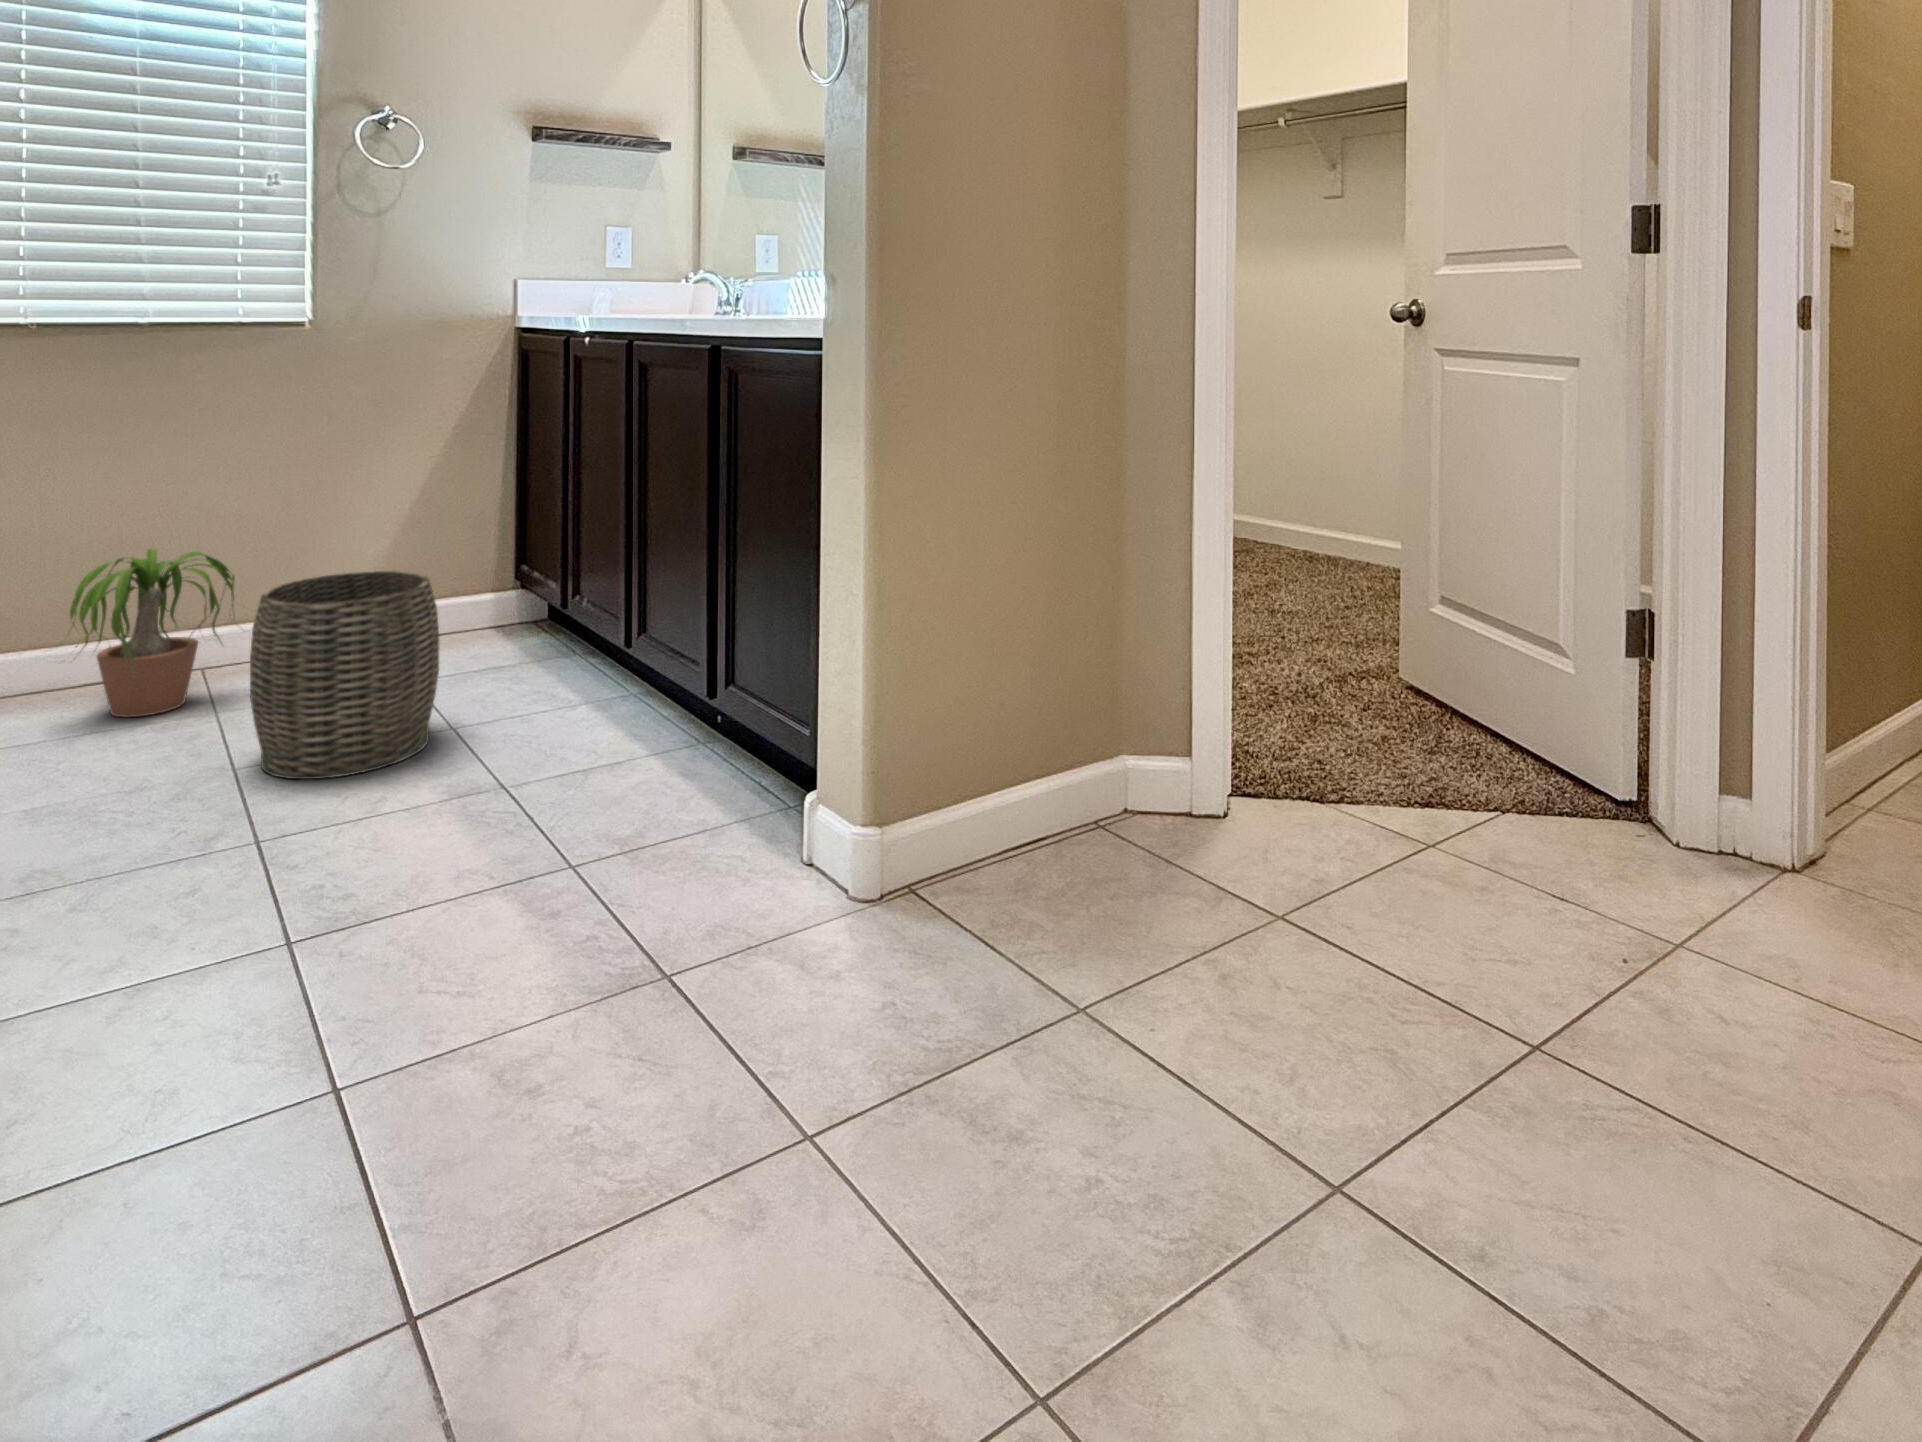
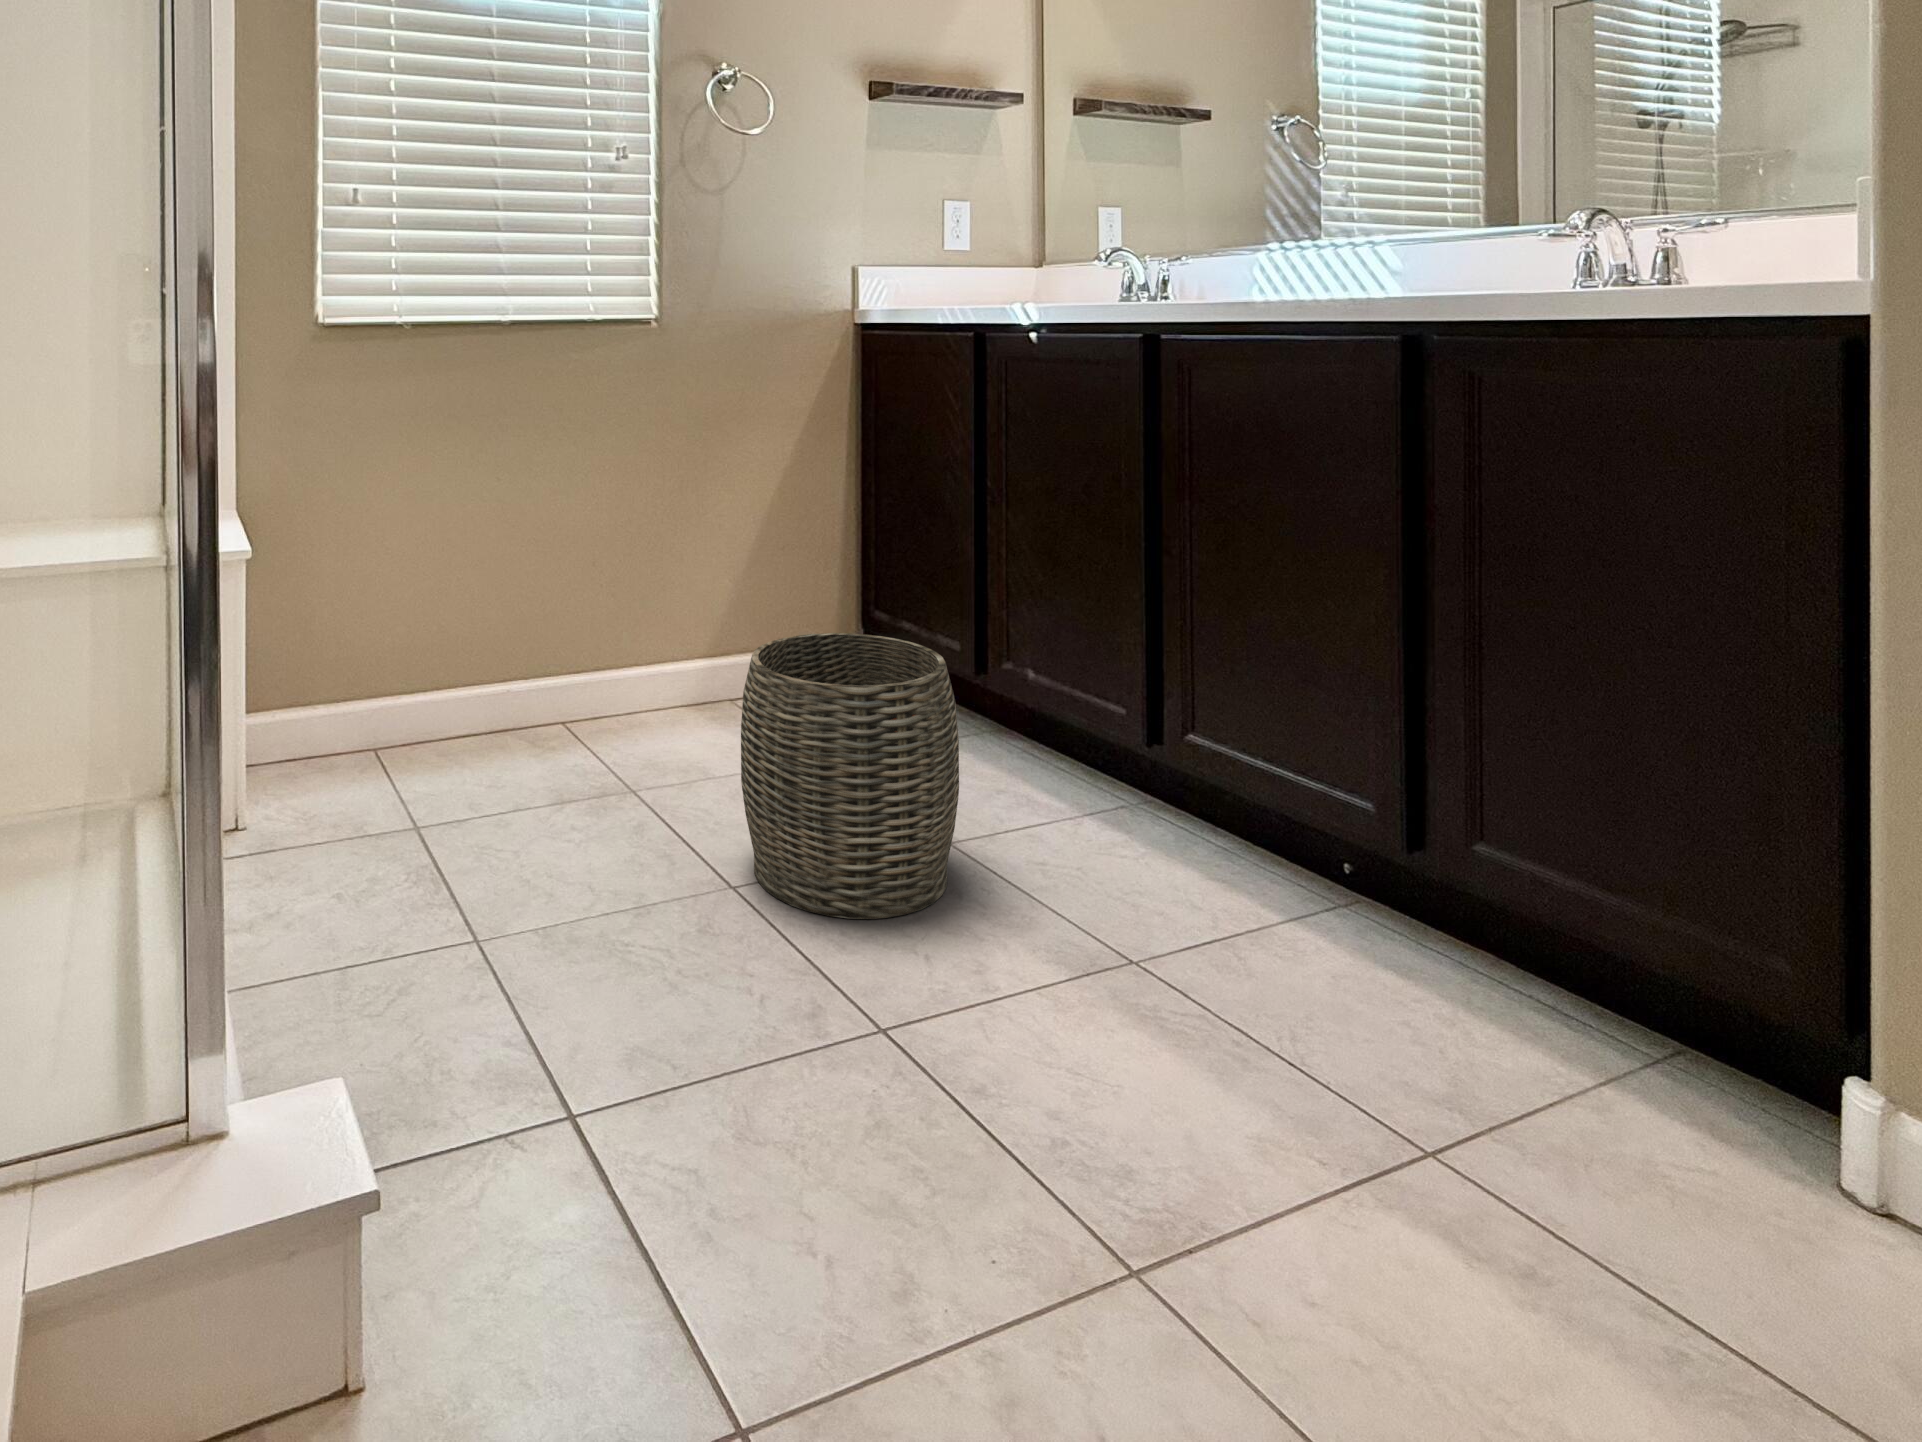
potted plant: present [70,549,235,717] -> none [456,586,662,789]

